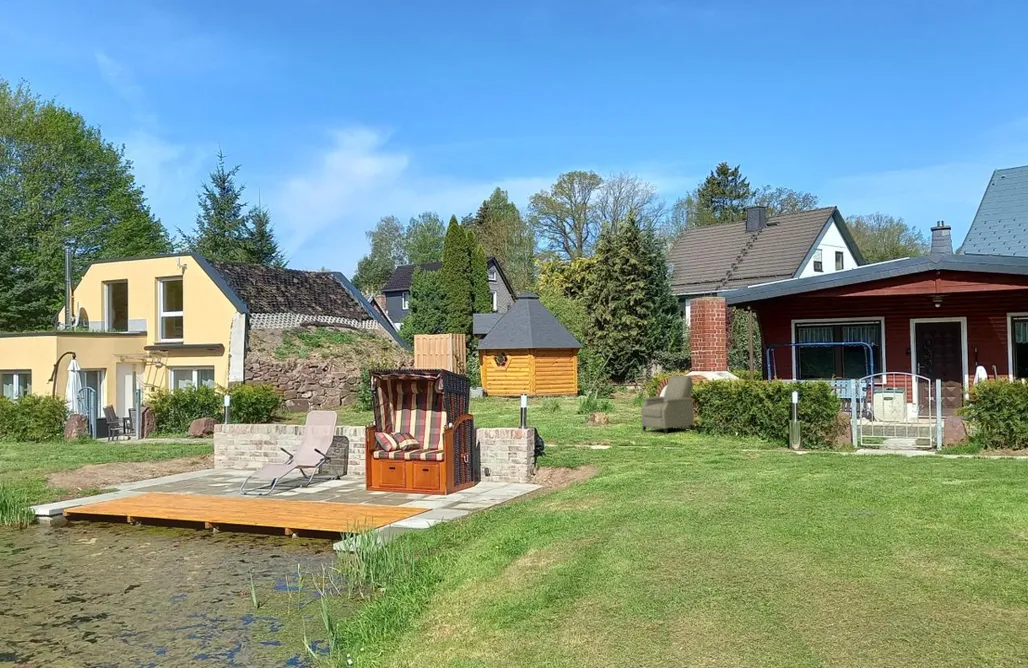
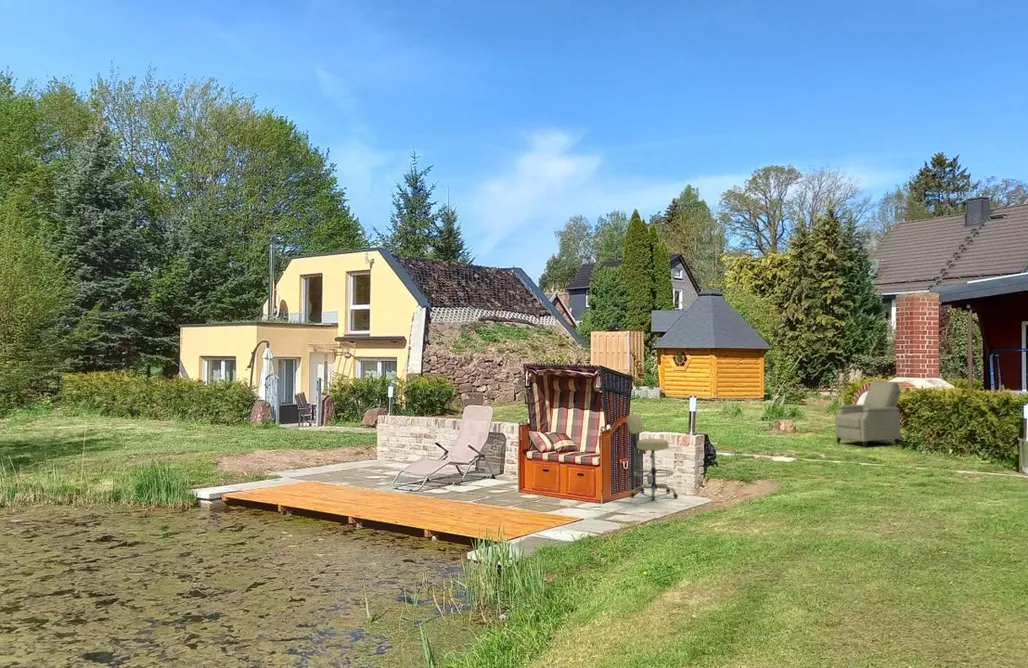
stool: none [466,412,513,489] -> present [627,414,678,500]

